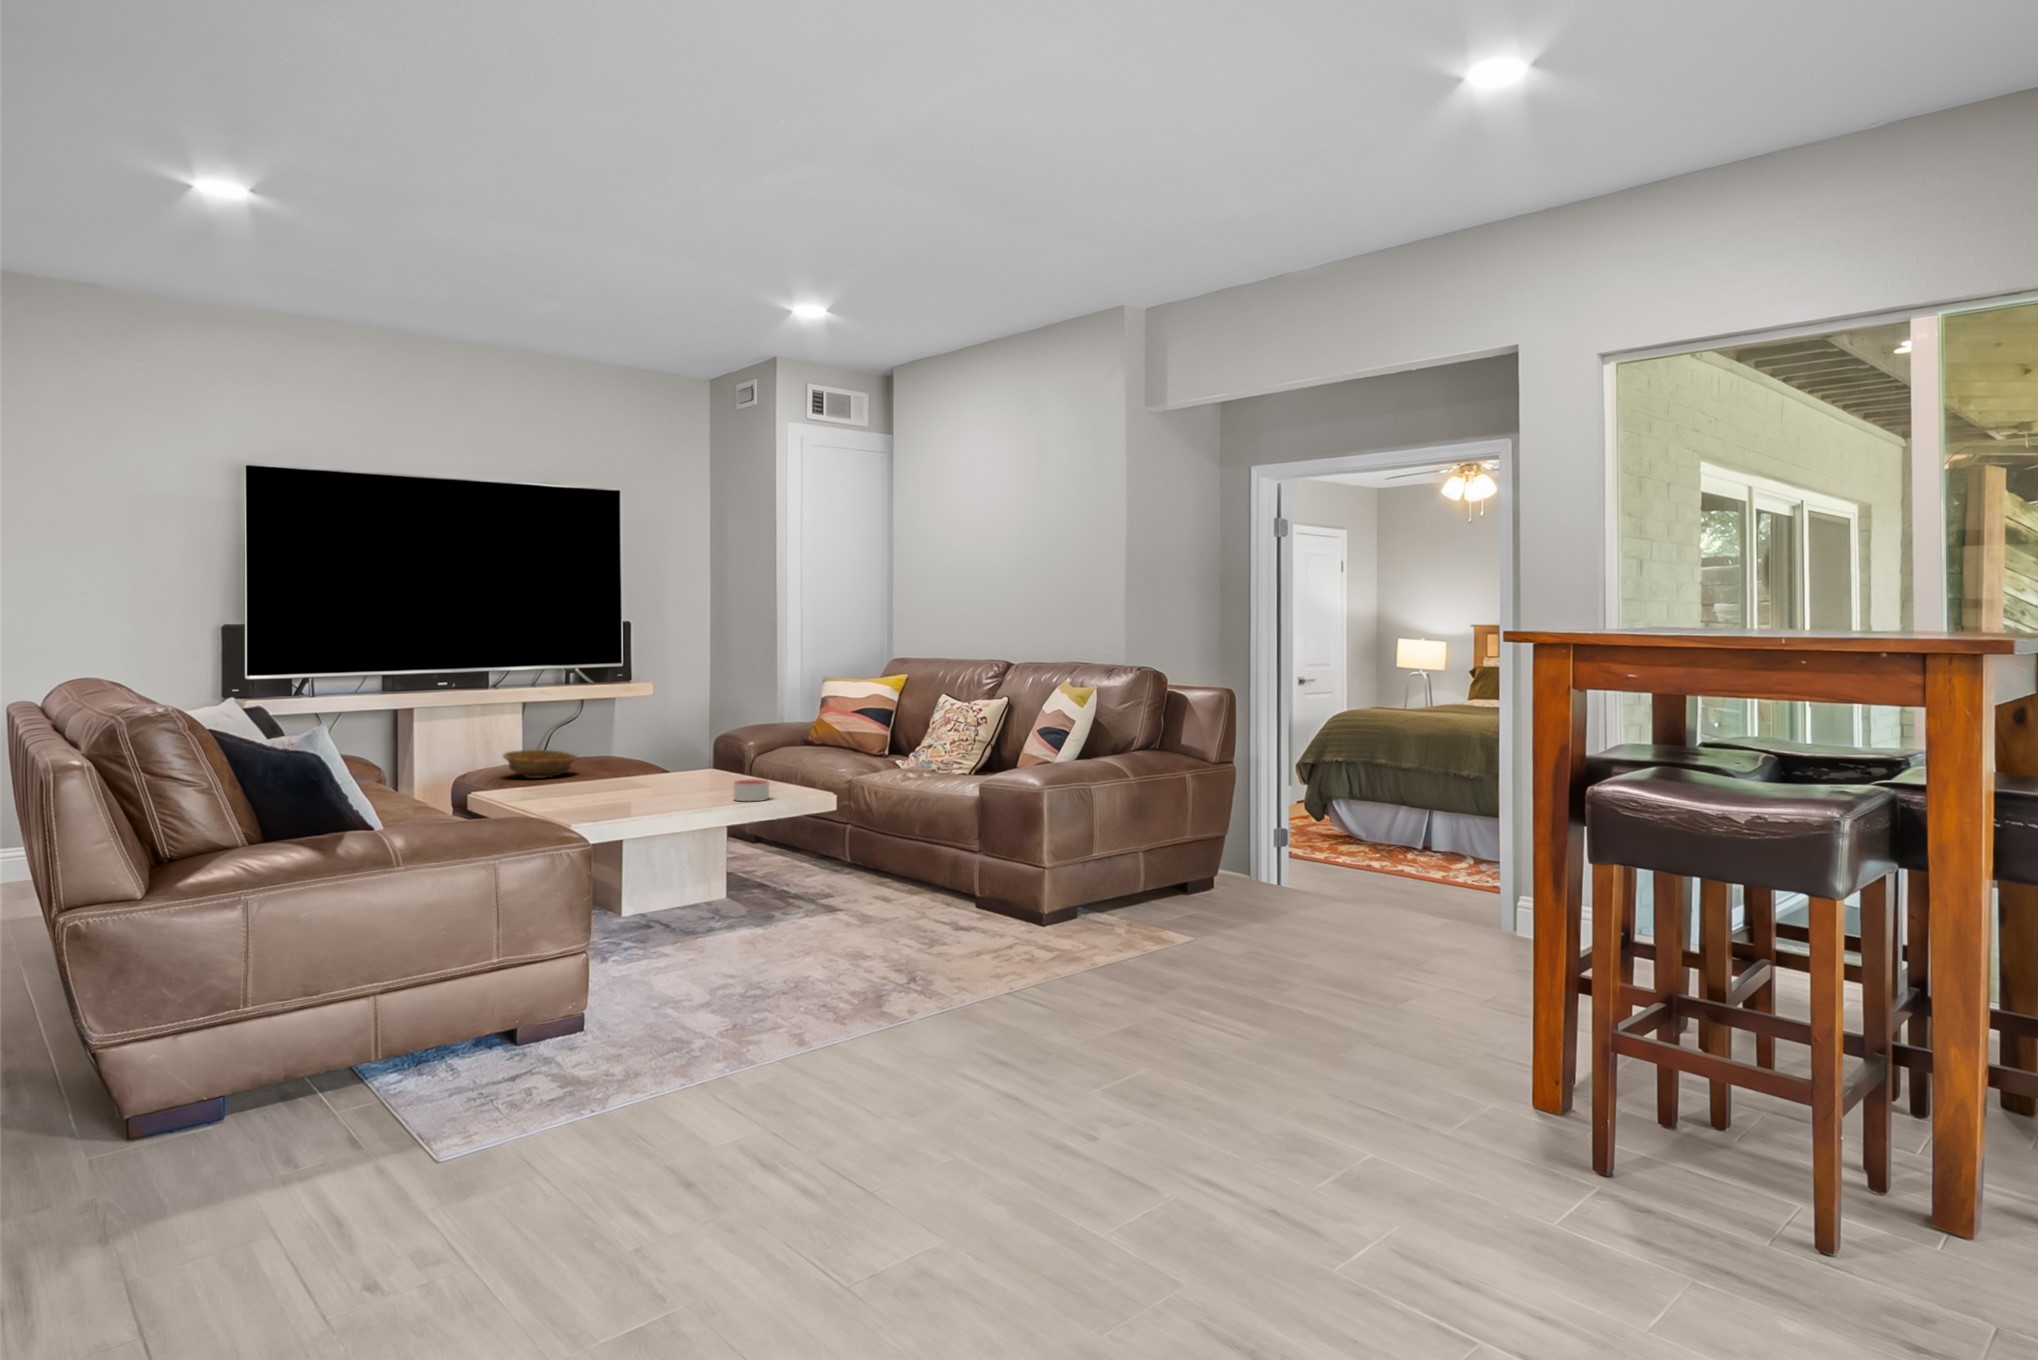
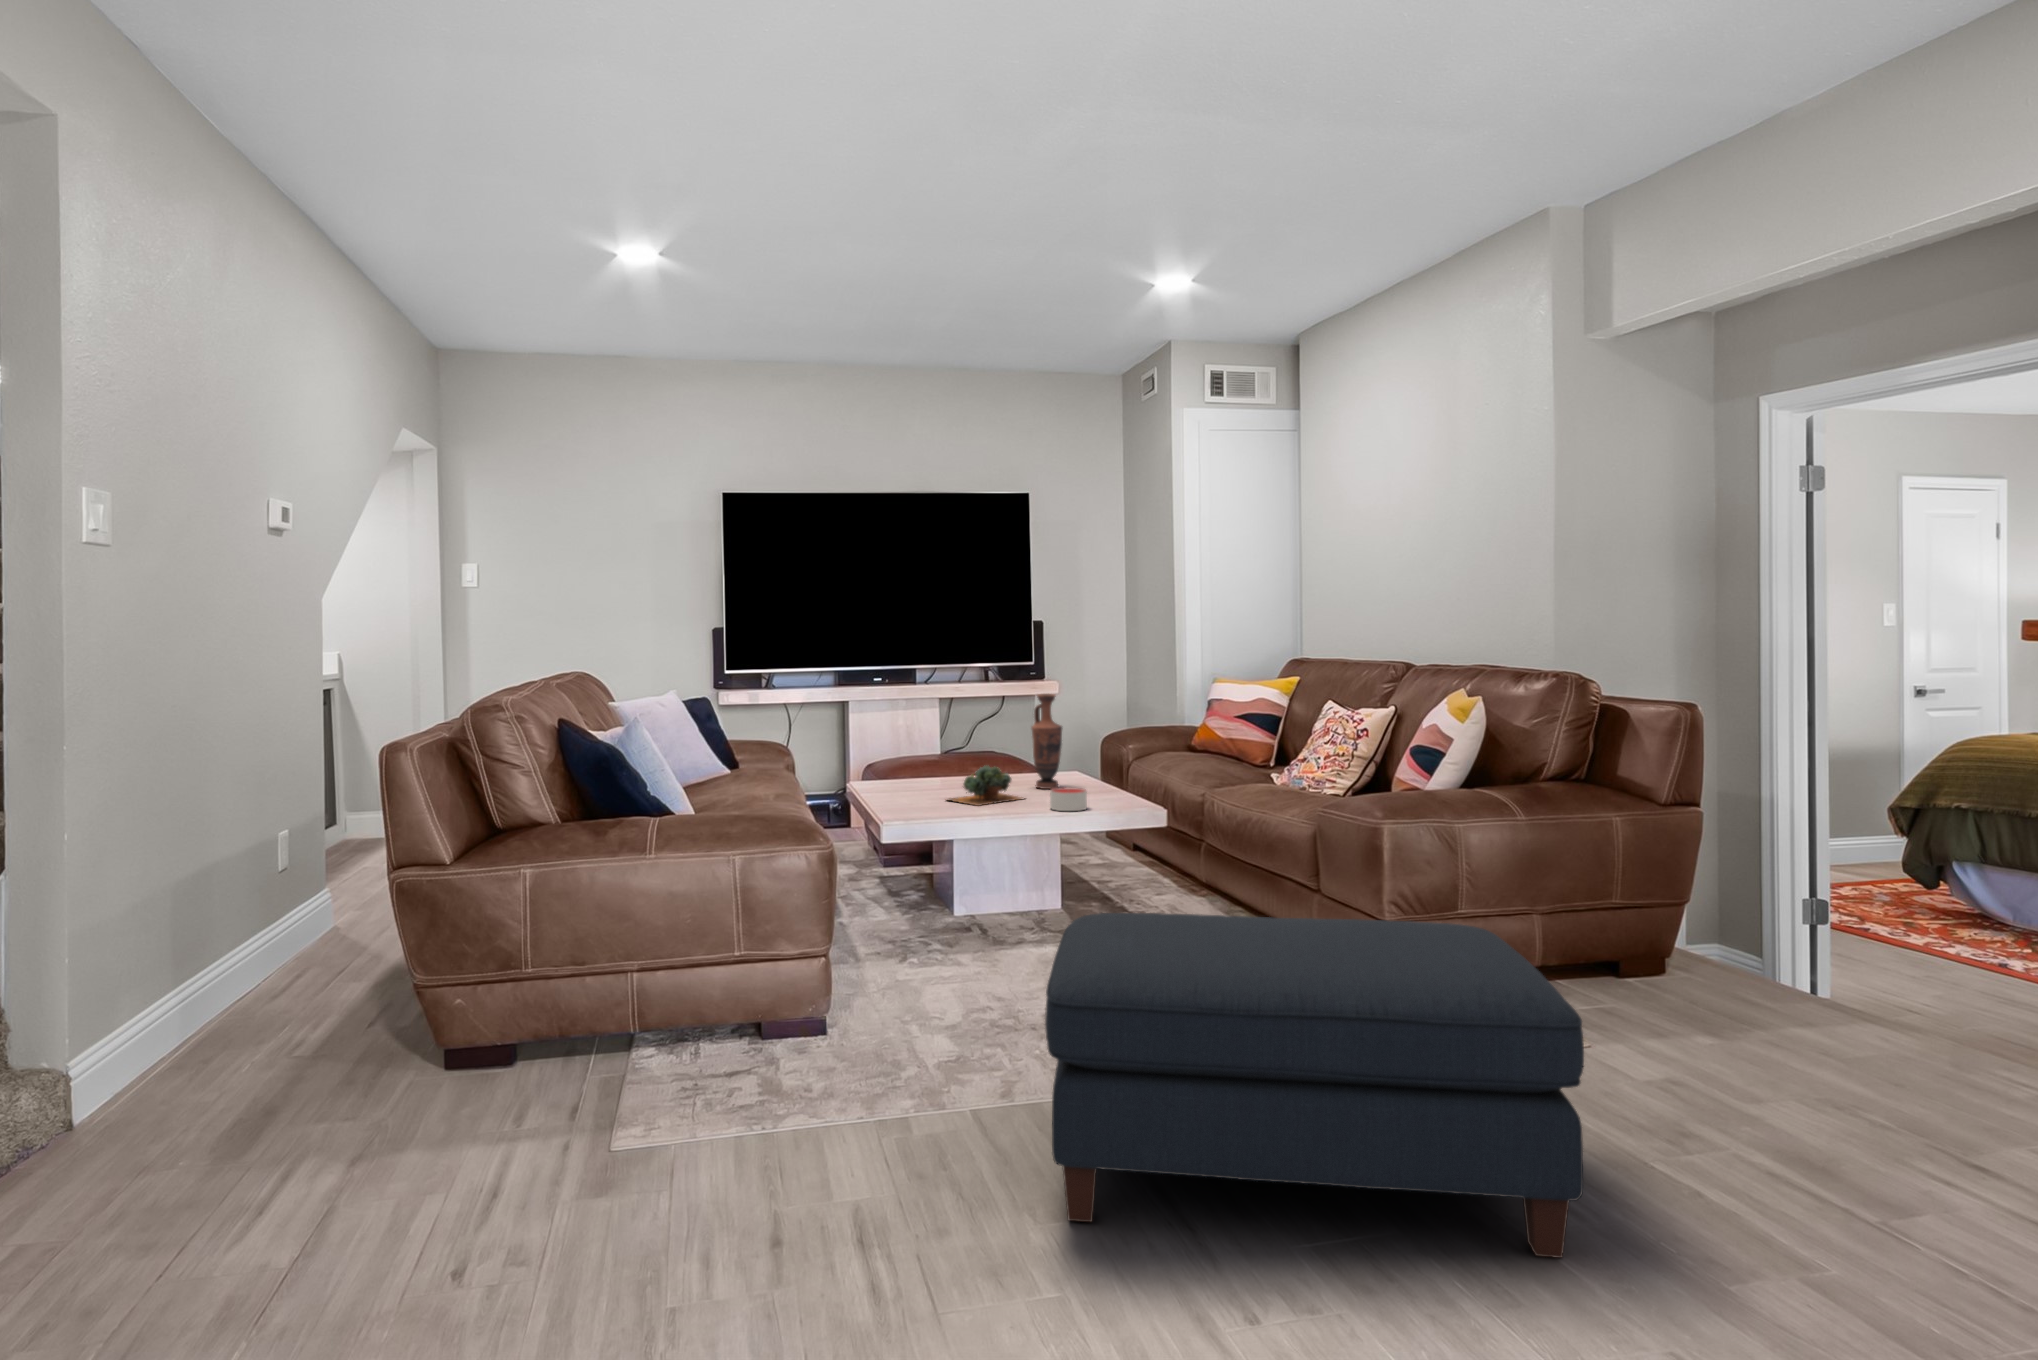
vase: none [686,693,718,785] -> present [1032,694,1062,789]
decorative bowl: present [503,750,577,778] -> none [892,745,957,772]
succulent plant: none [613,763,696,803] -> present [947,766,1023,806]
ottoman: none [864,853,1262,1108] -> present [1045,913,1584,1258]

